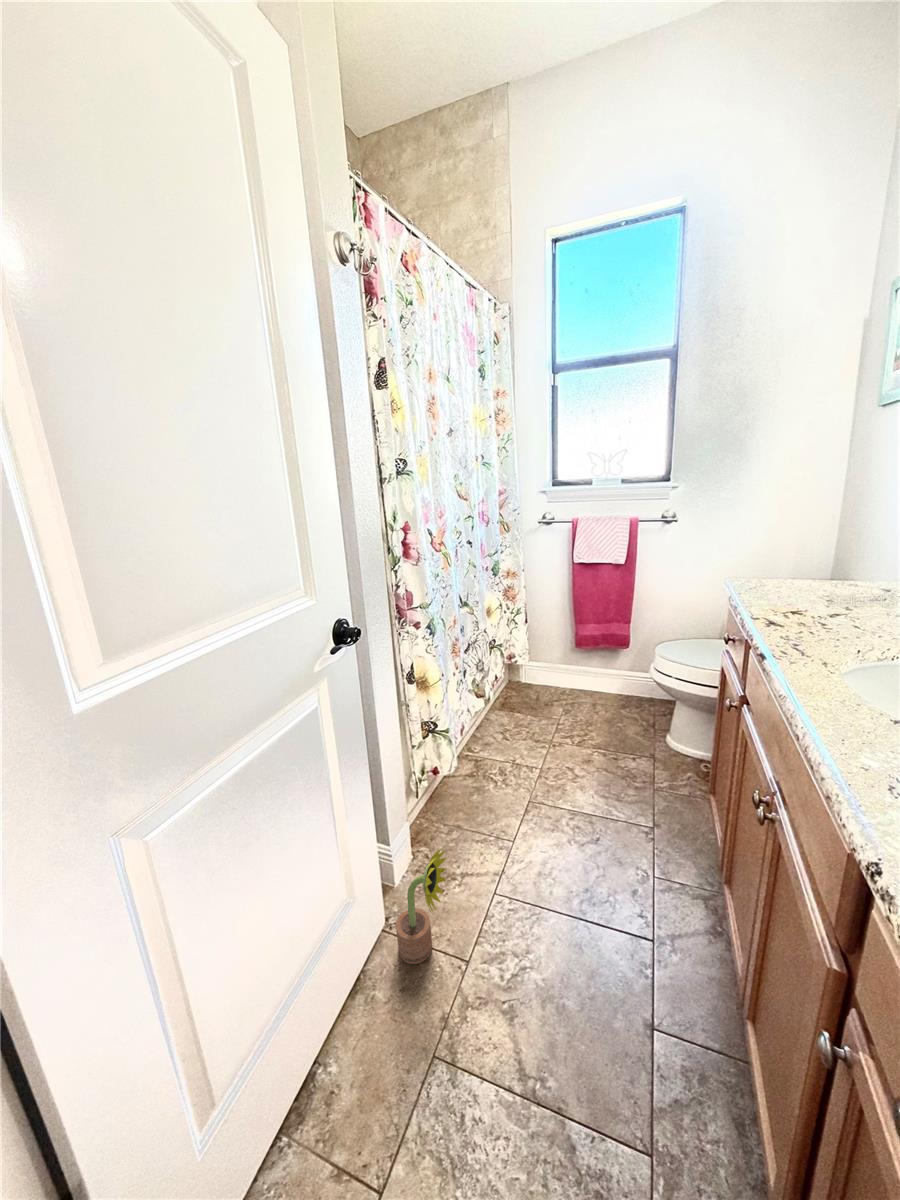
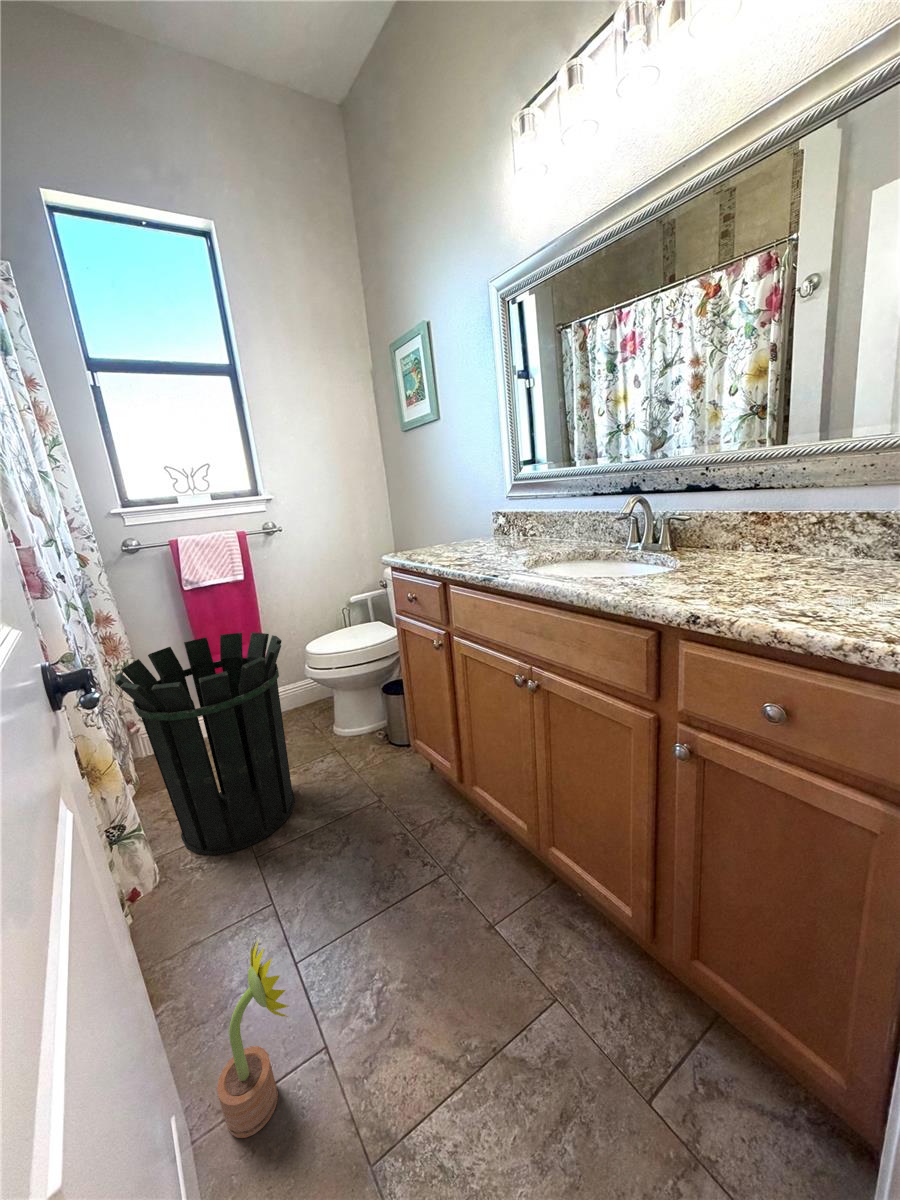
waste bin: none [478,609,608,792] -> present [115,632,295,855]

